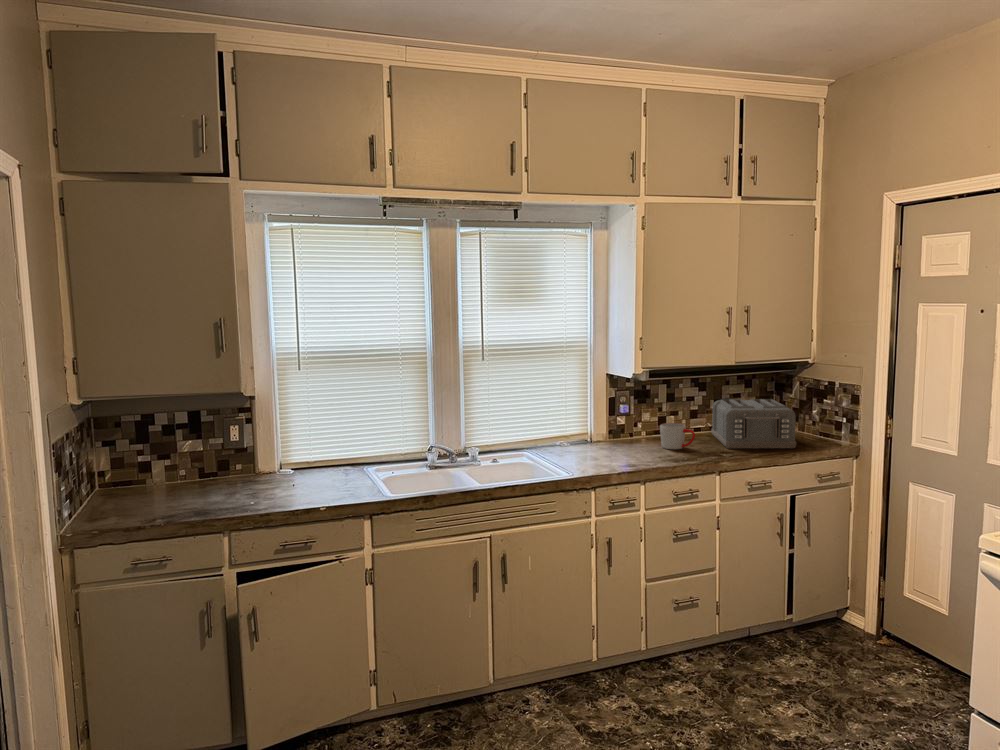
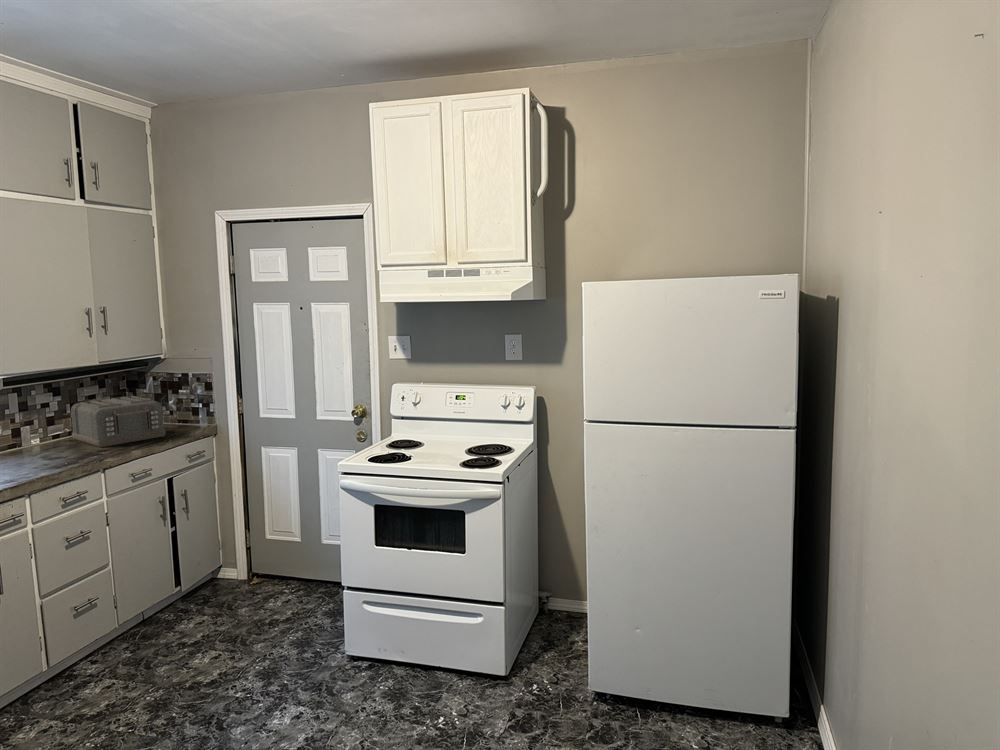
mug: present [660,423,695,449] -> none [22,431,66,459]

